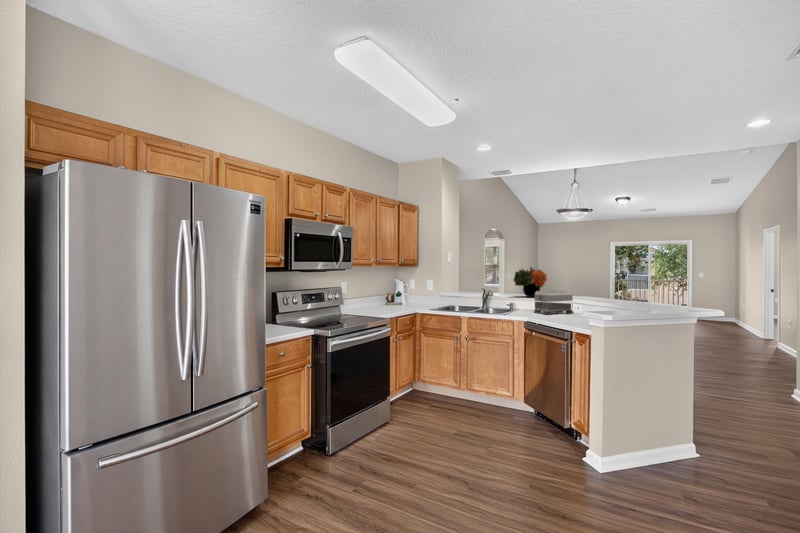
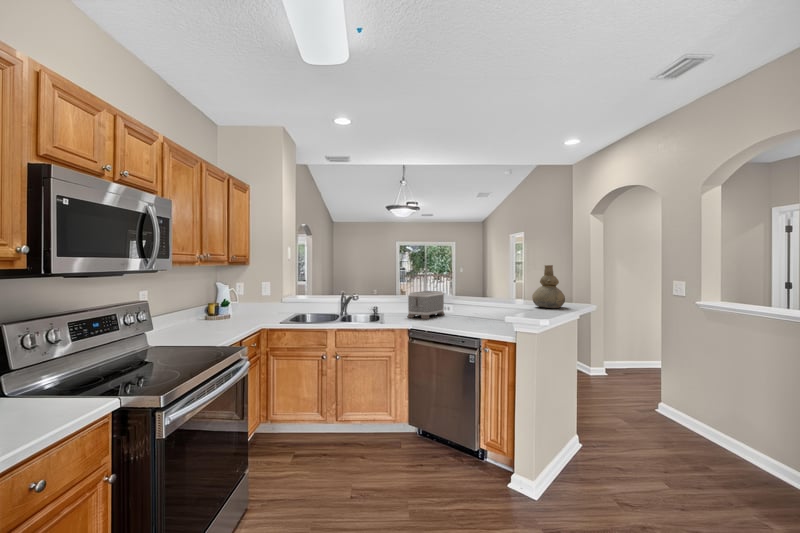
flower arrangement: present [513,267,547,297] -> none [372,265,410,298]
vase: none [637,268,673,310] -> present [532,265,565,308]

